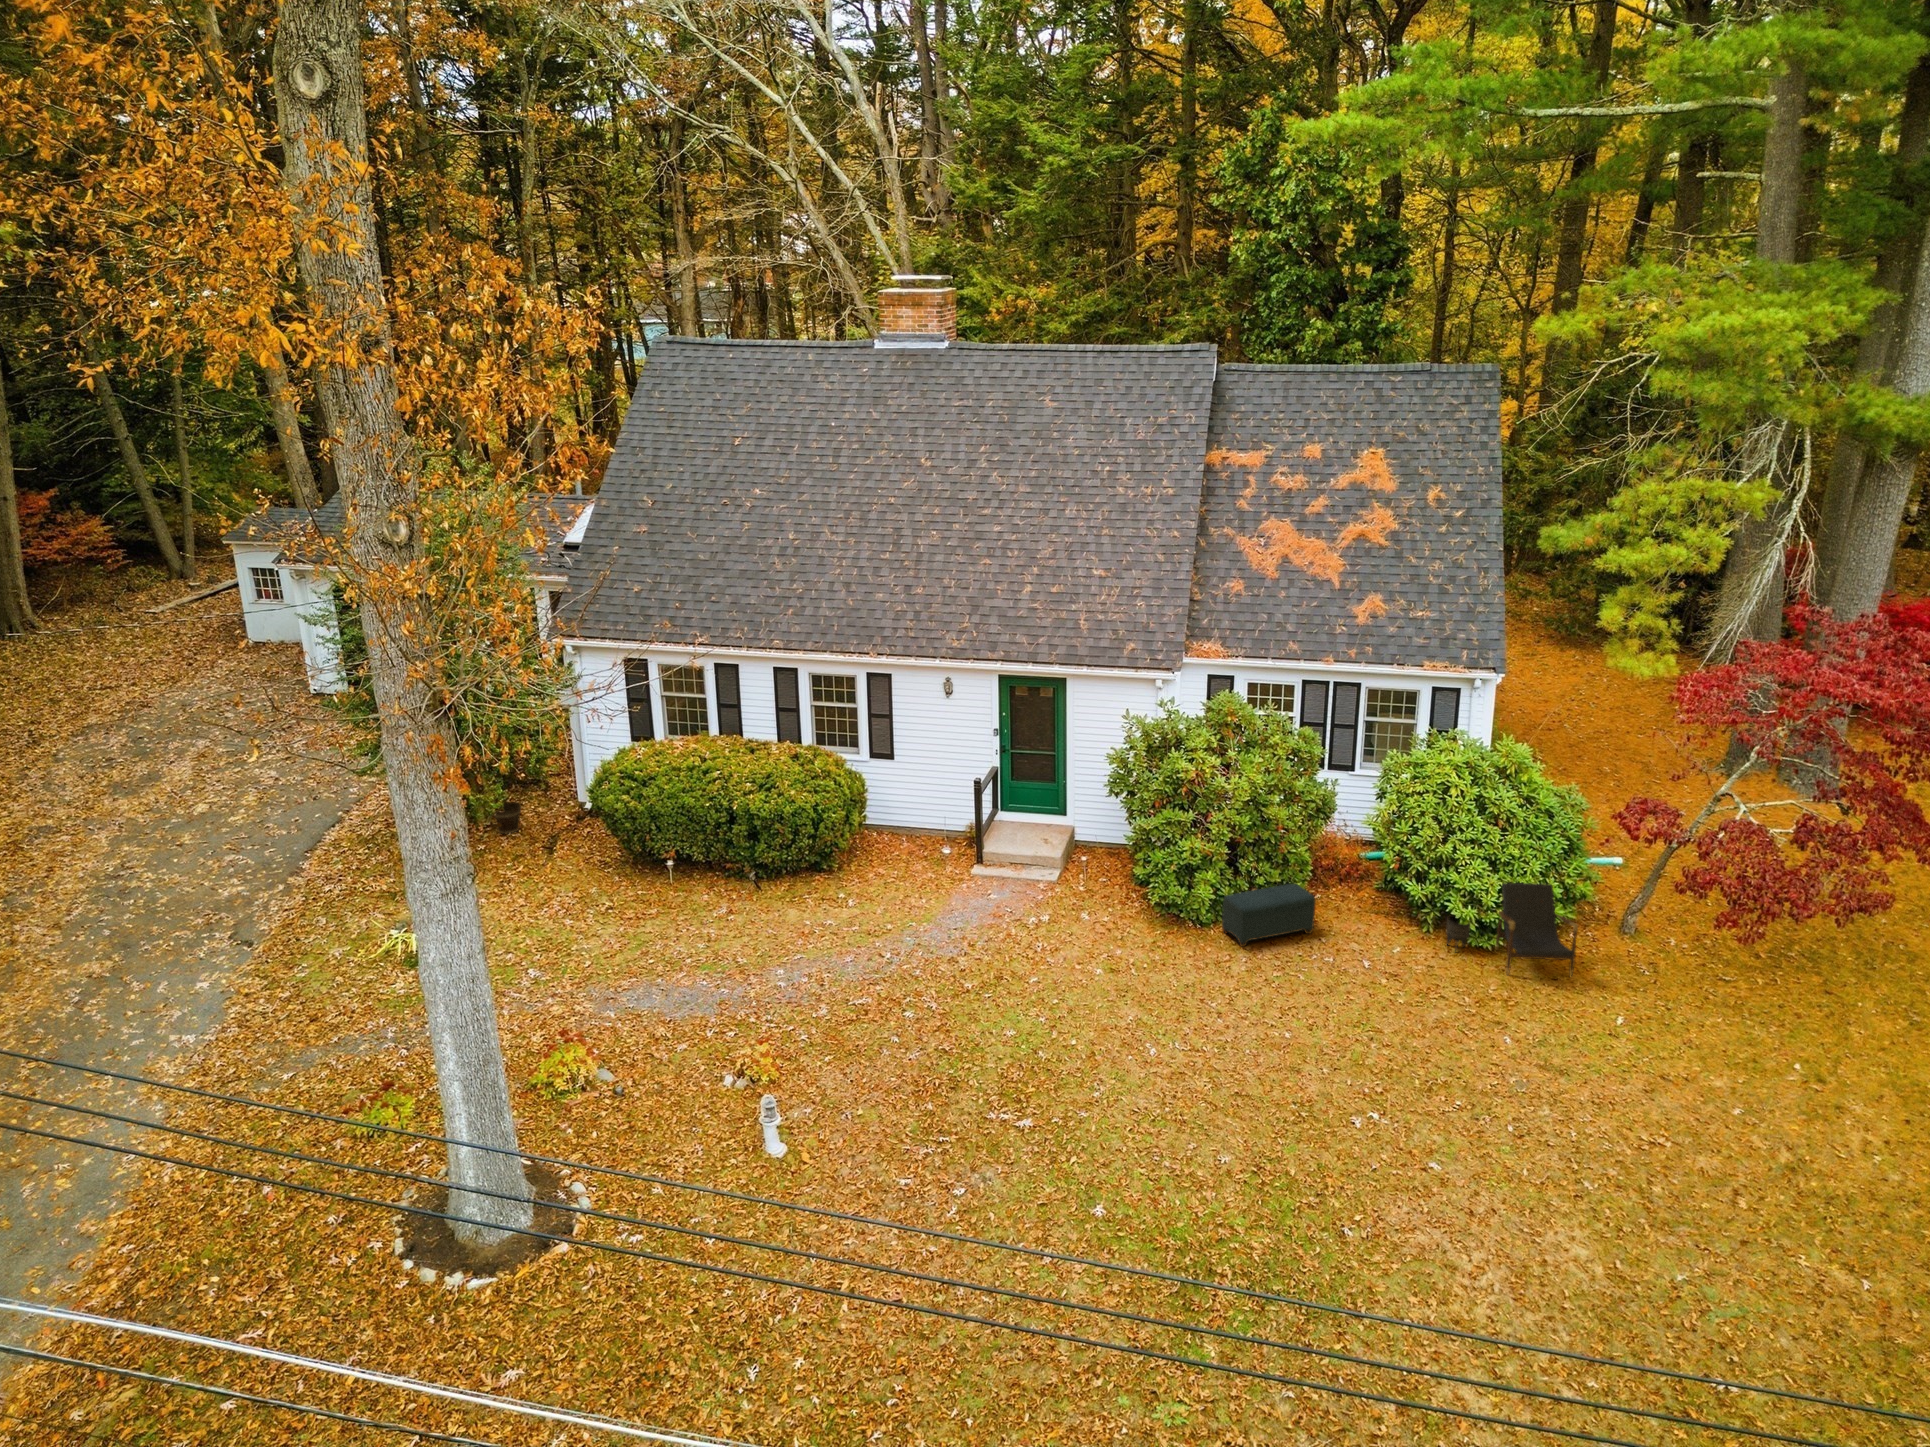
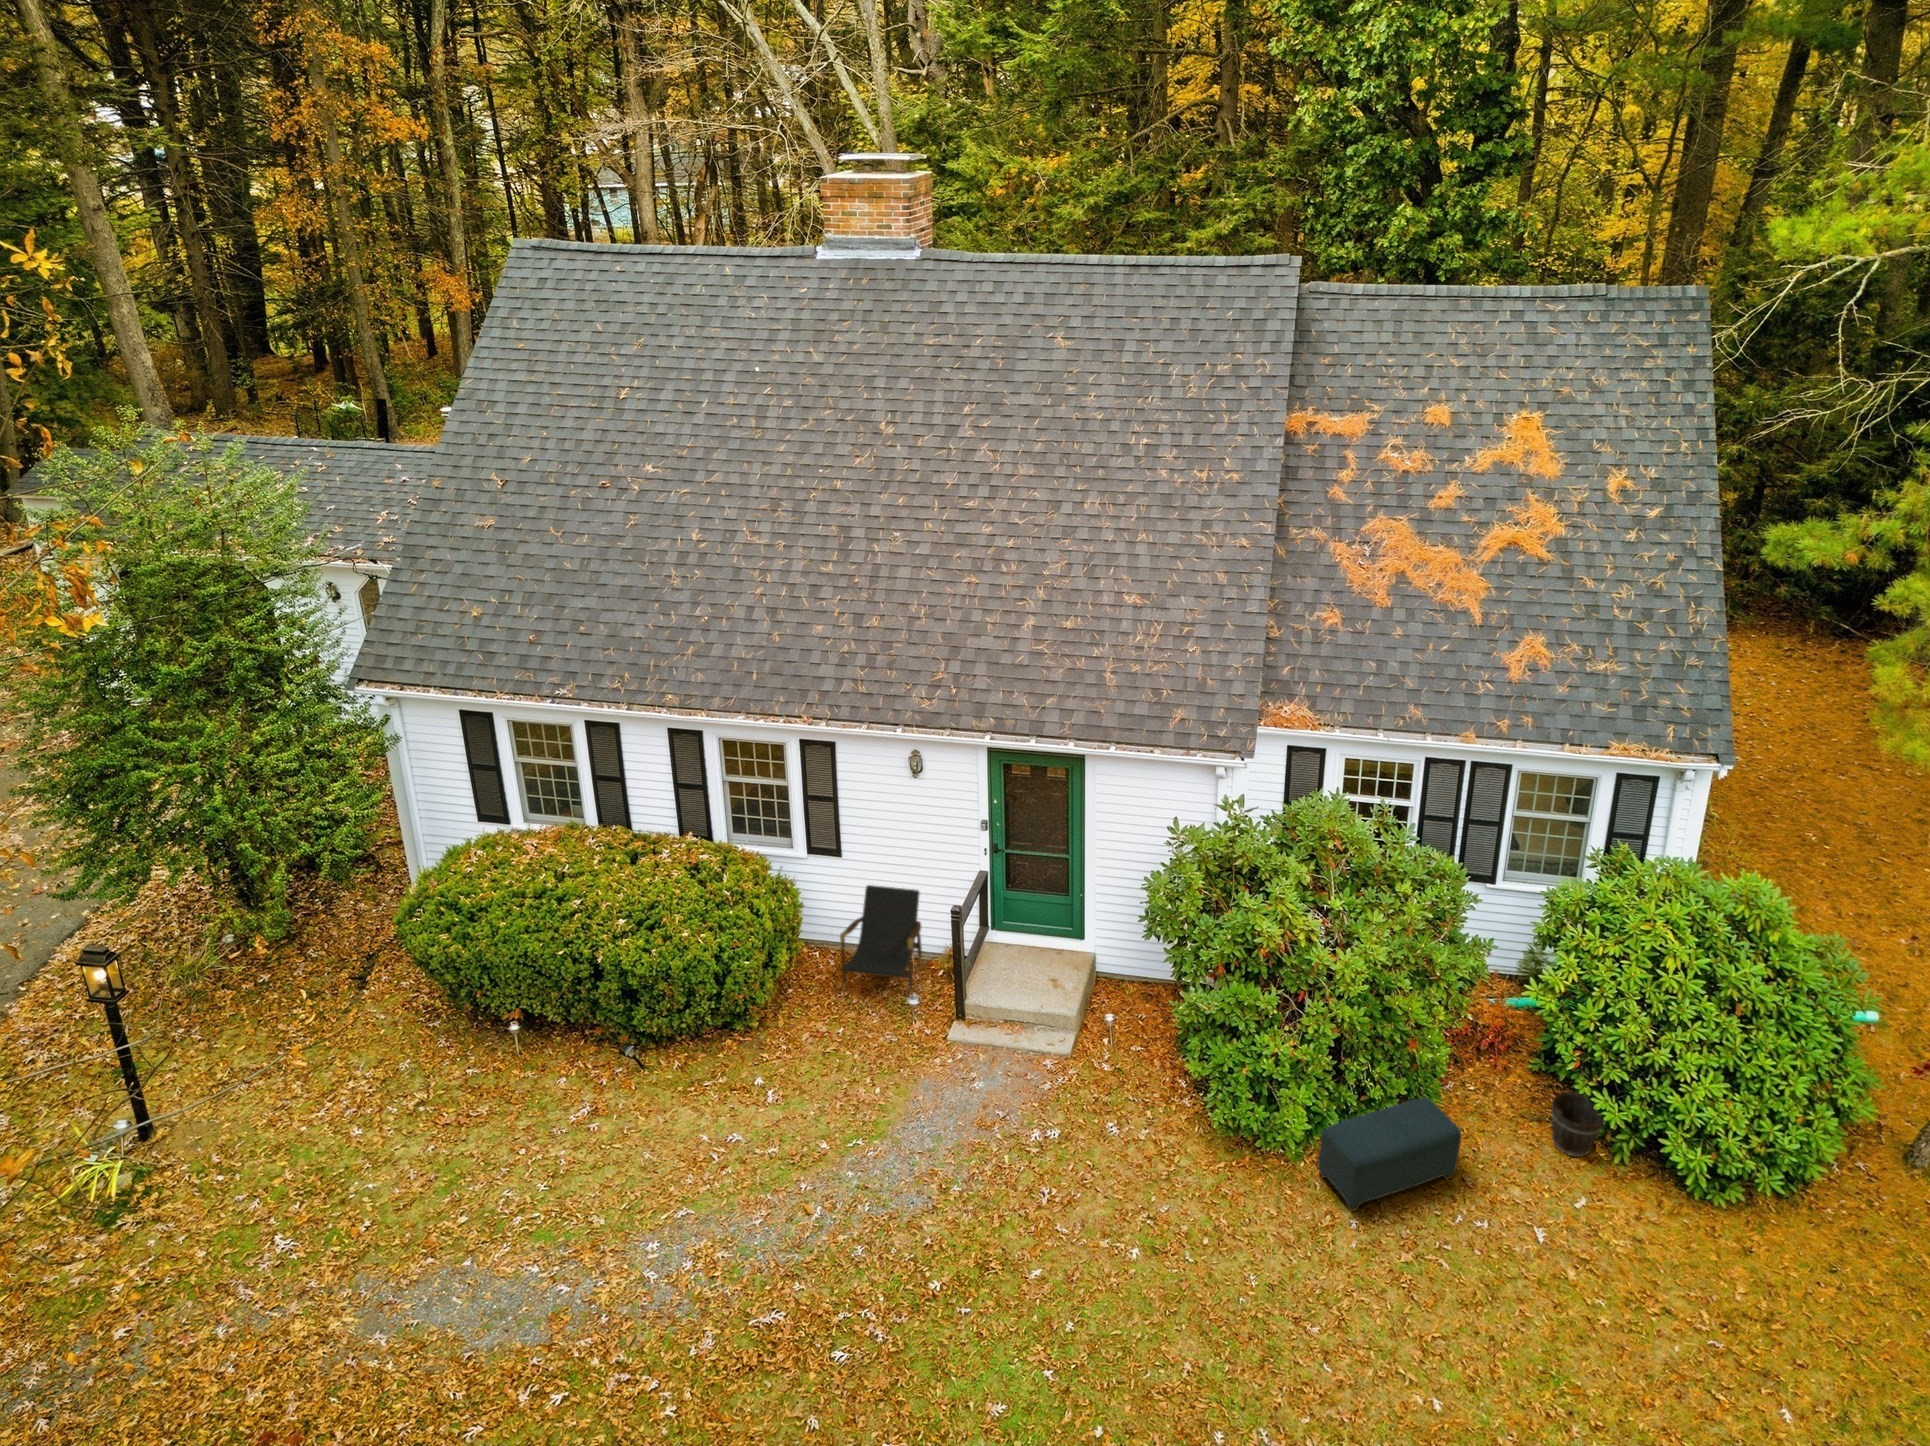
bucket: present [495,802,521,834] -> present [1551,1093,1604,1157]
lounge chair: present [1496,883,1578,977] -> present [840,885,922,997]
planter: present [1447,915,1471,952] -> none [1660,1165,1705,1226]

